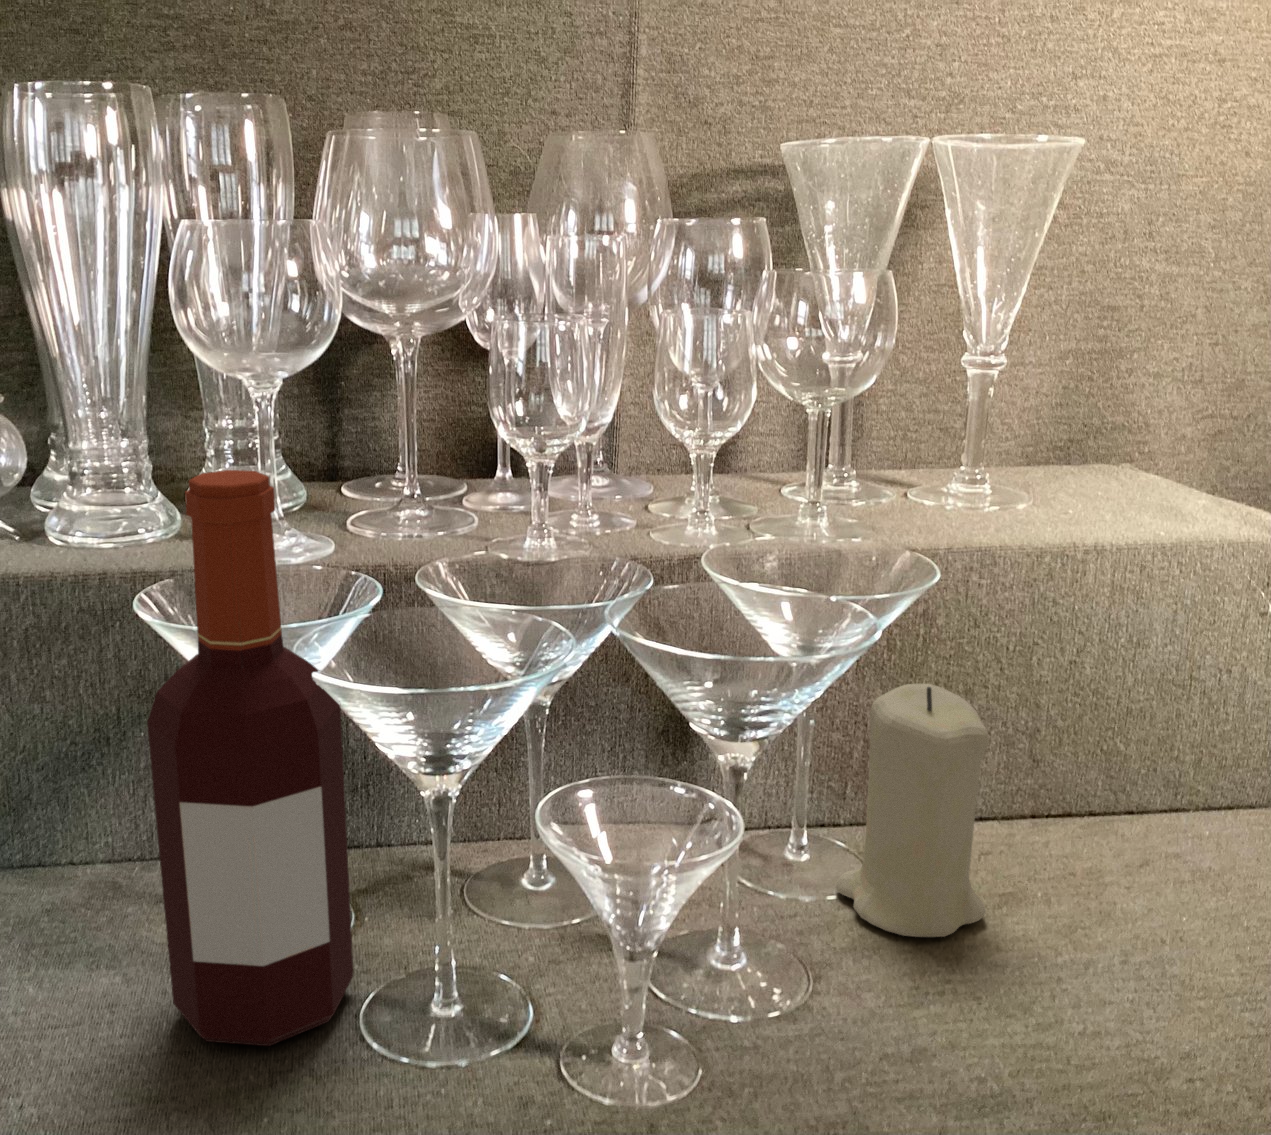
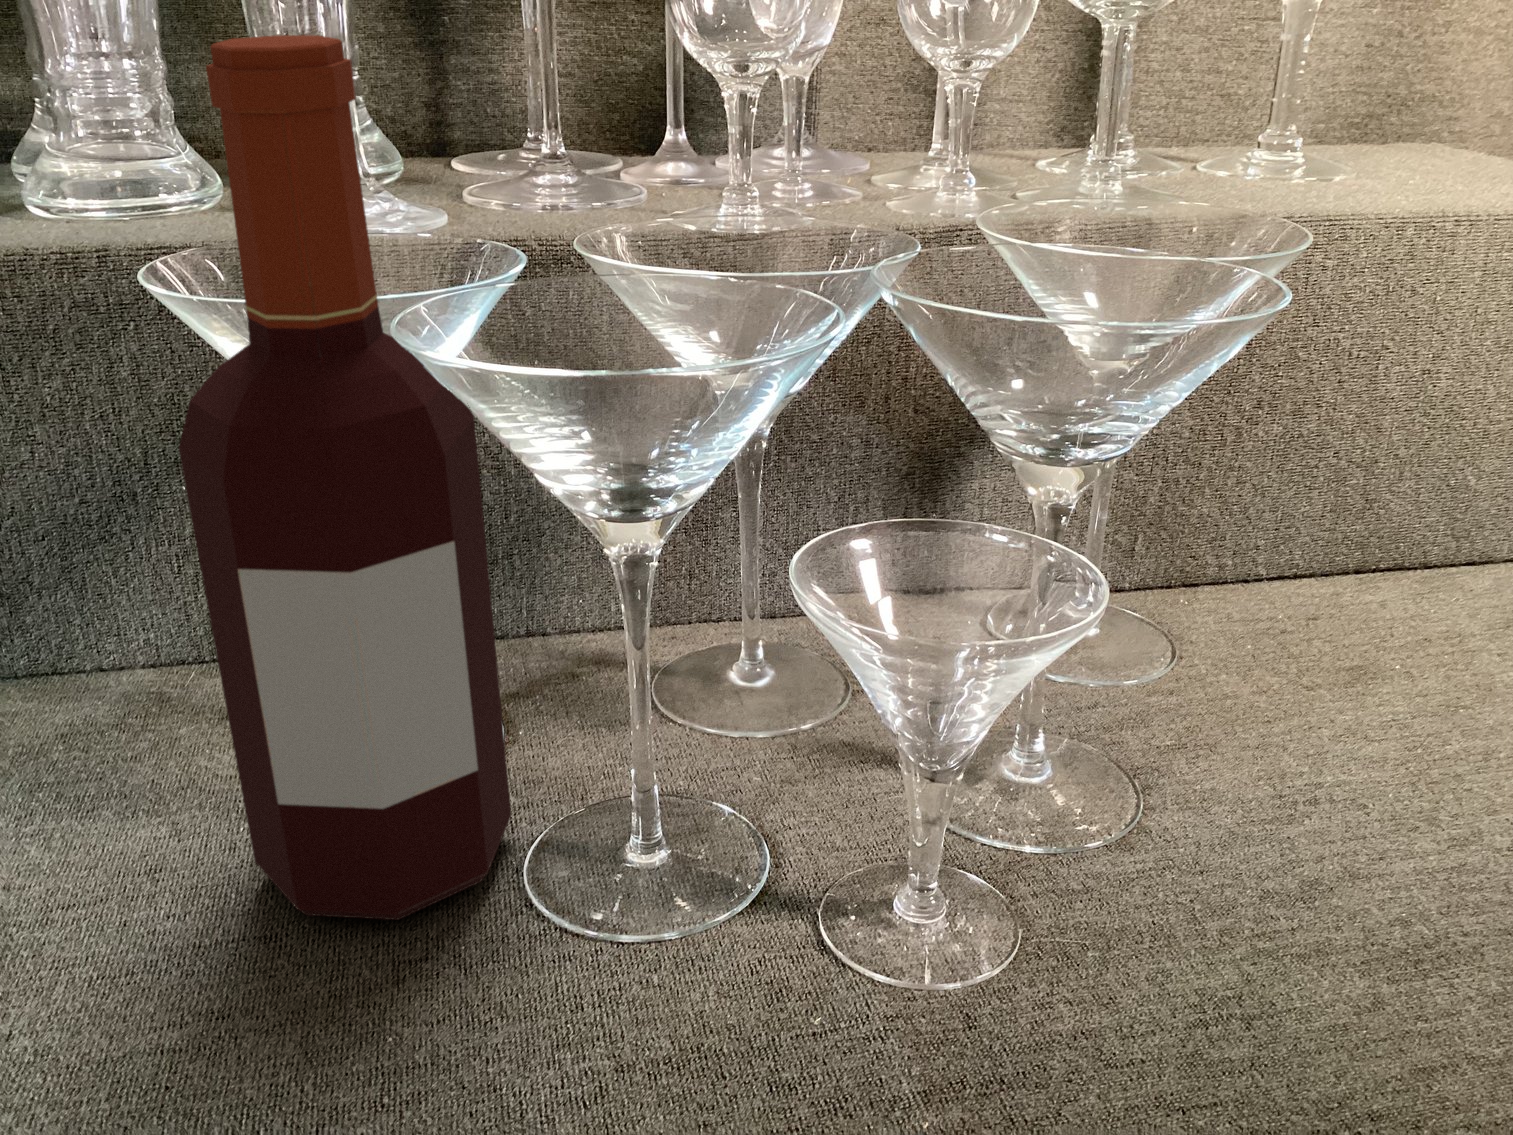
candle: present [836,684,989,937] -> none [1168,383,1416,740]

